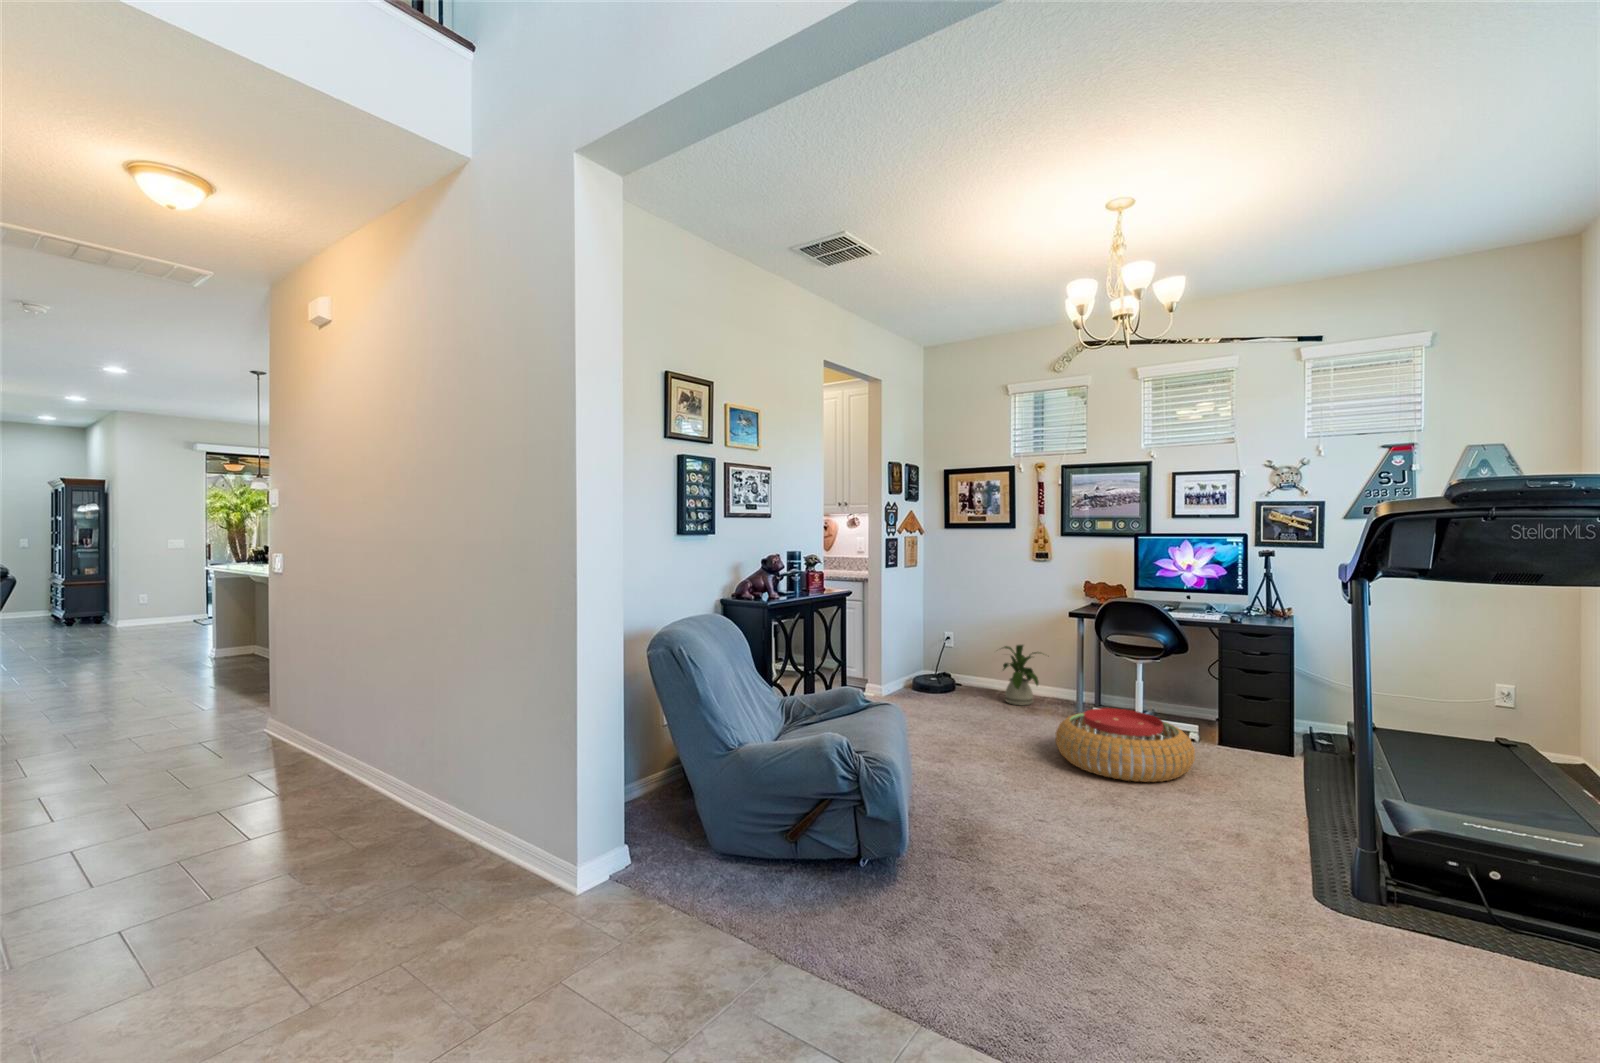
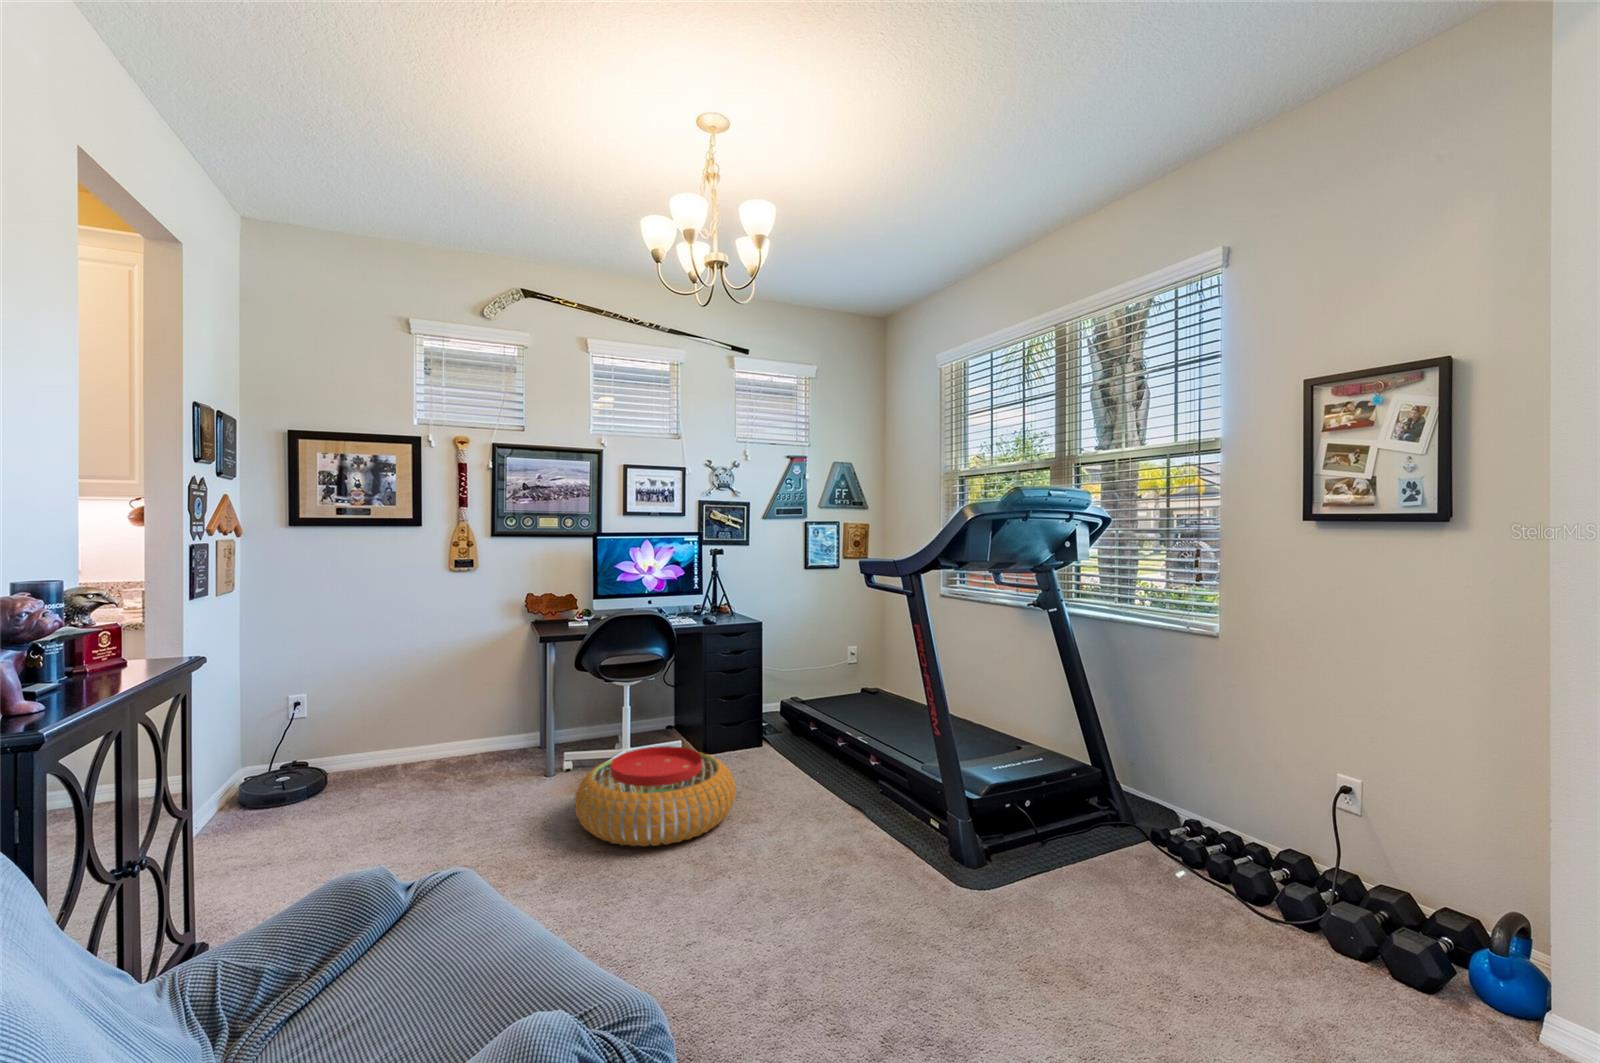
house plant: present [1003,645,1040,705] -> none [403,691,492,782]

